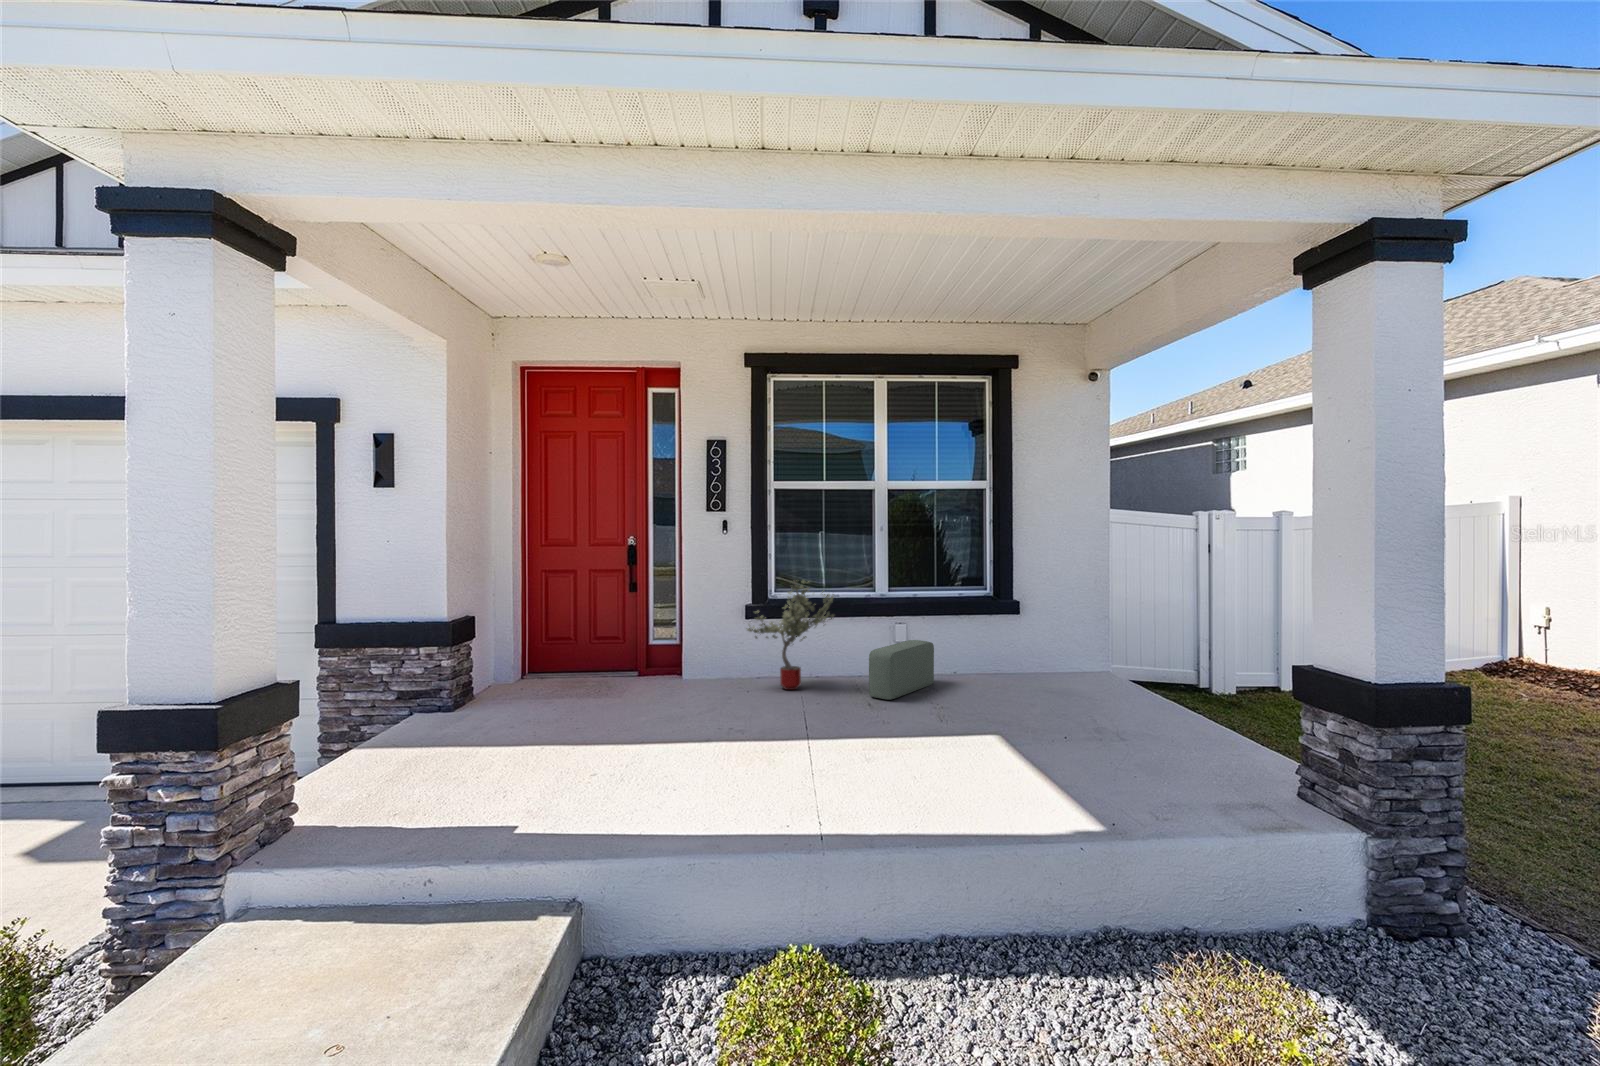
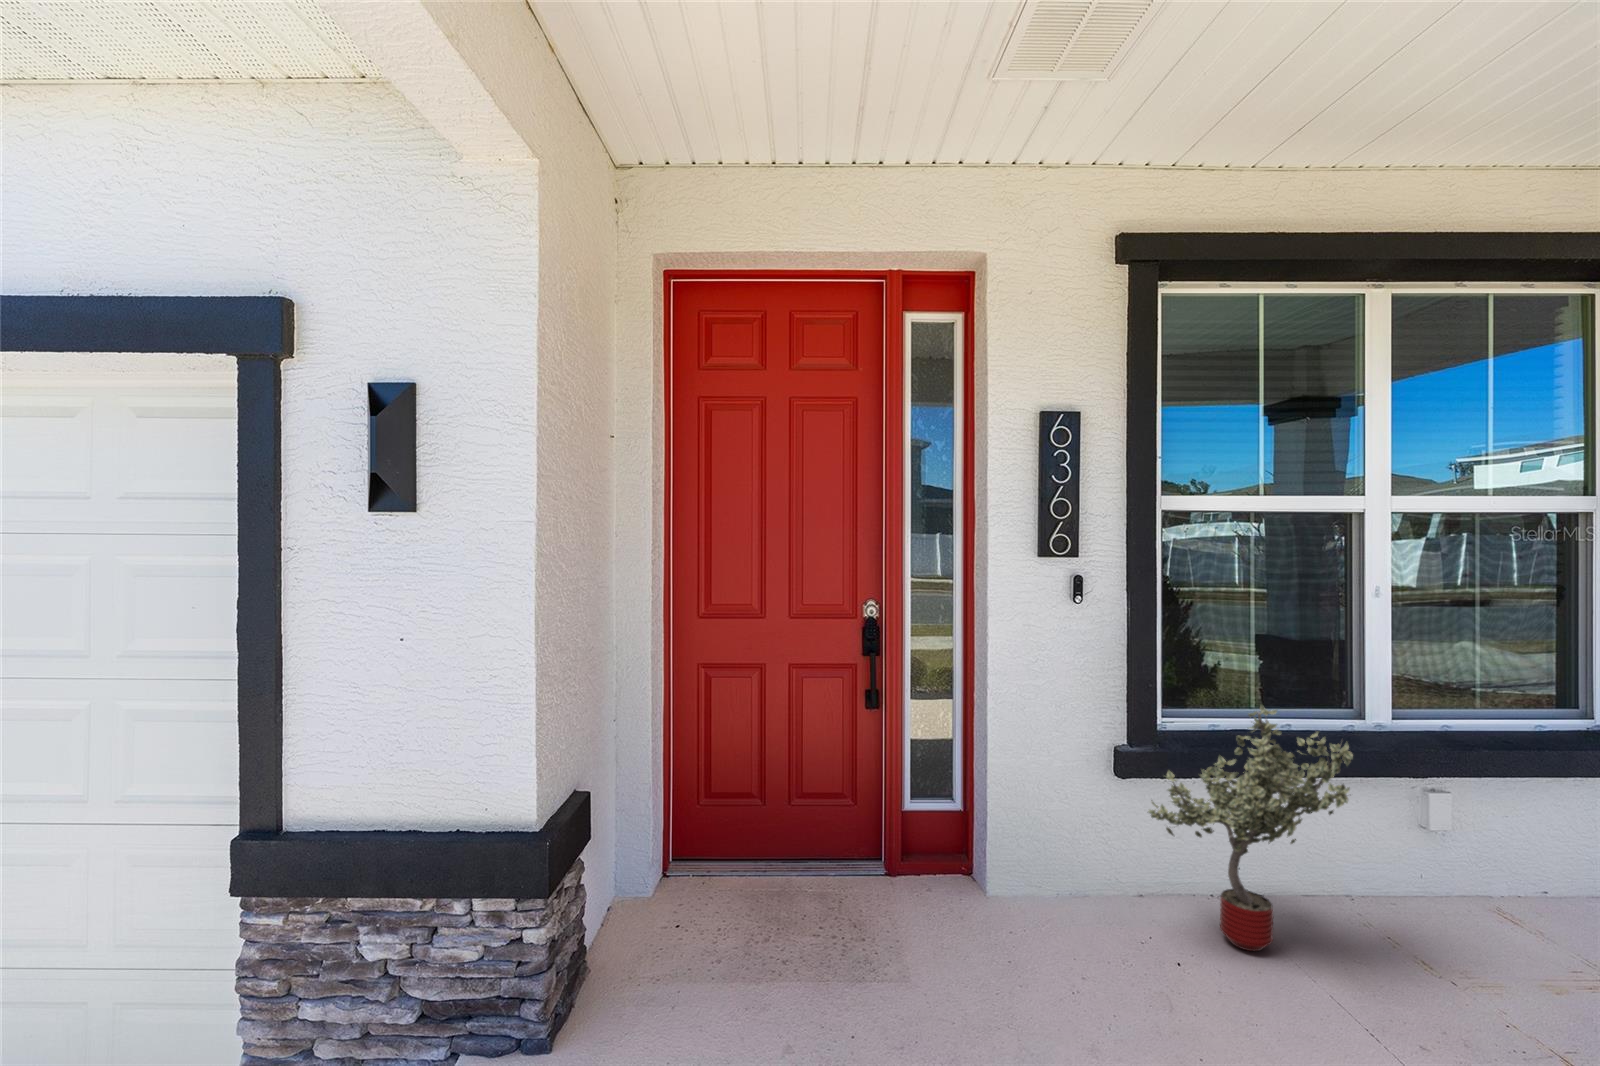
pouf: present [869,640,934,700] -> none [1472,833,1565,1019]

